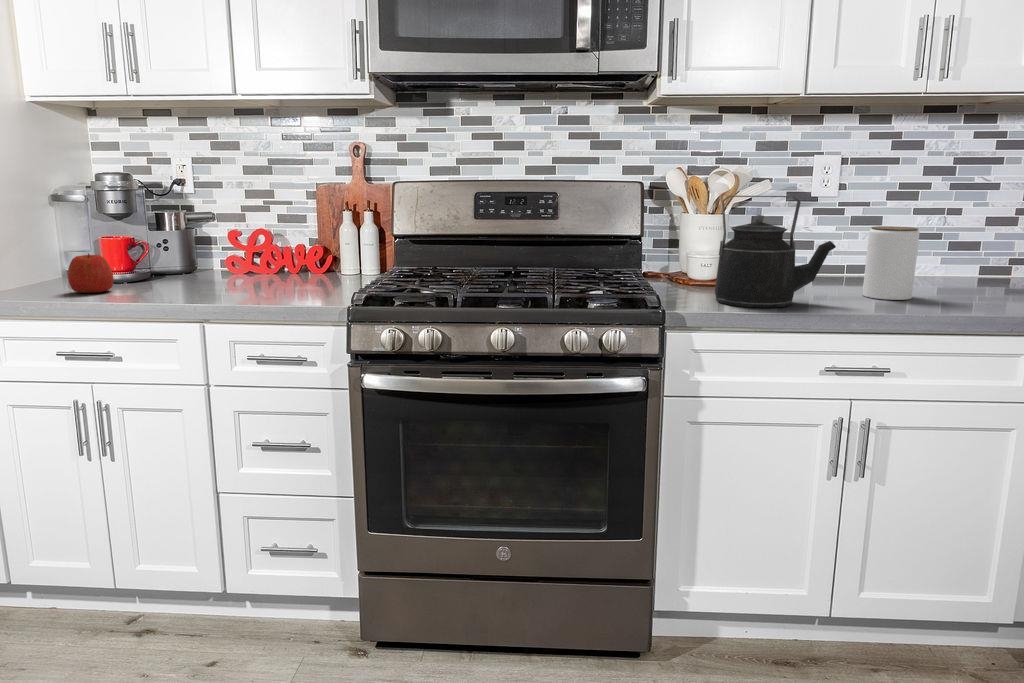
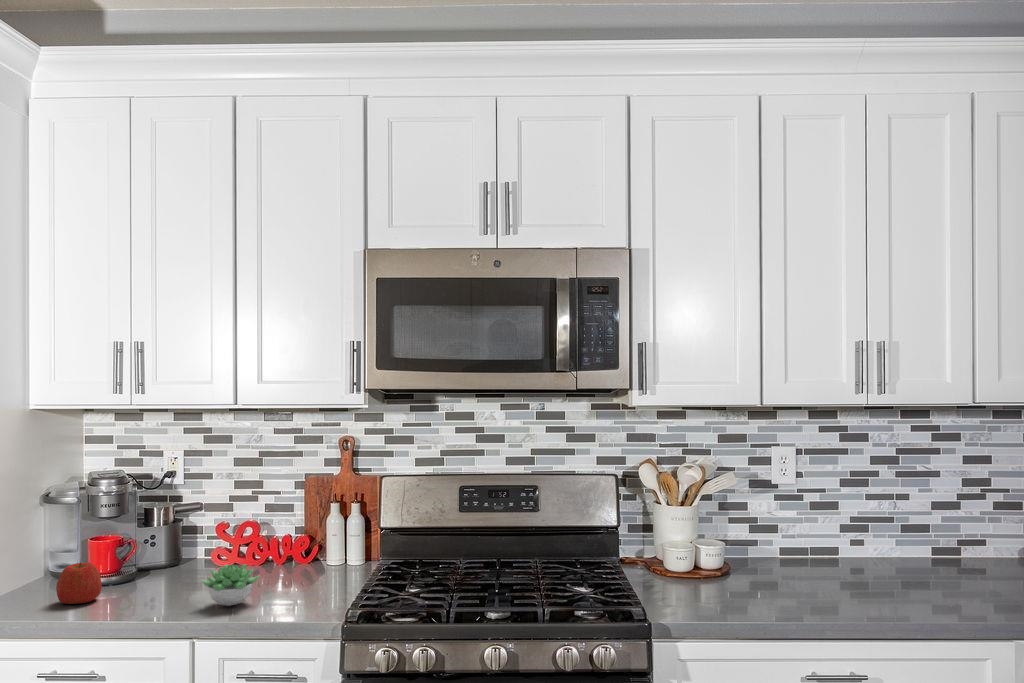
kettle: present [715,195,836,308] -> none [693,504,801,614]
jar: present [862,226,920,300] -> none [829,524,876,598]
succulent plant: none [207,256,267,296] -> present [201,564,259,606]

